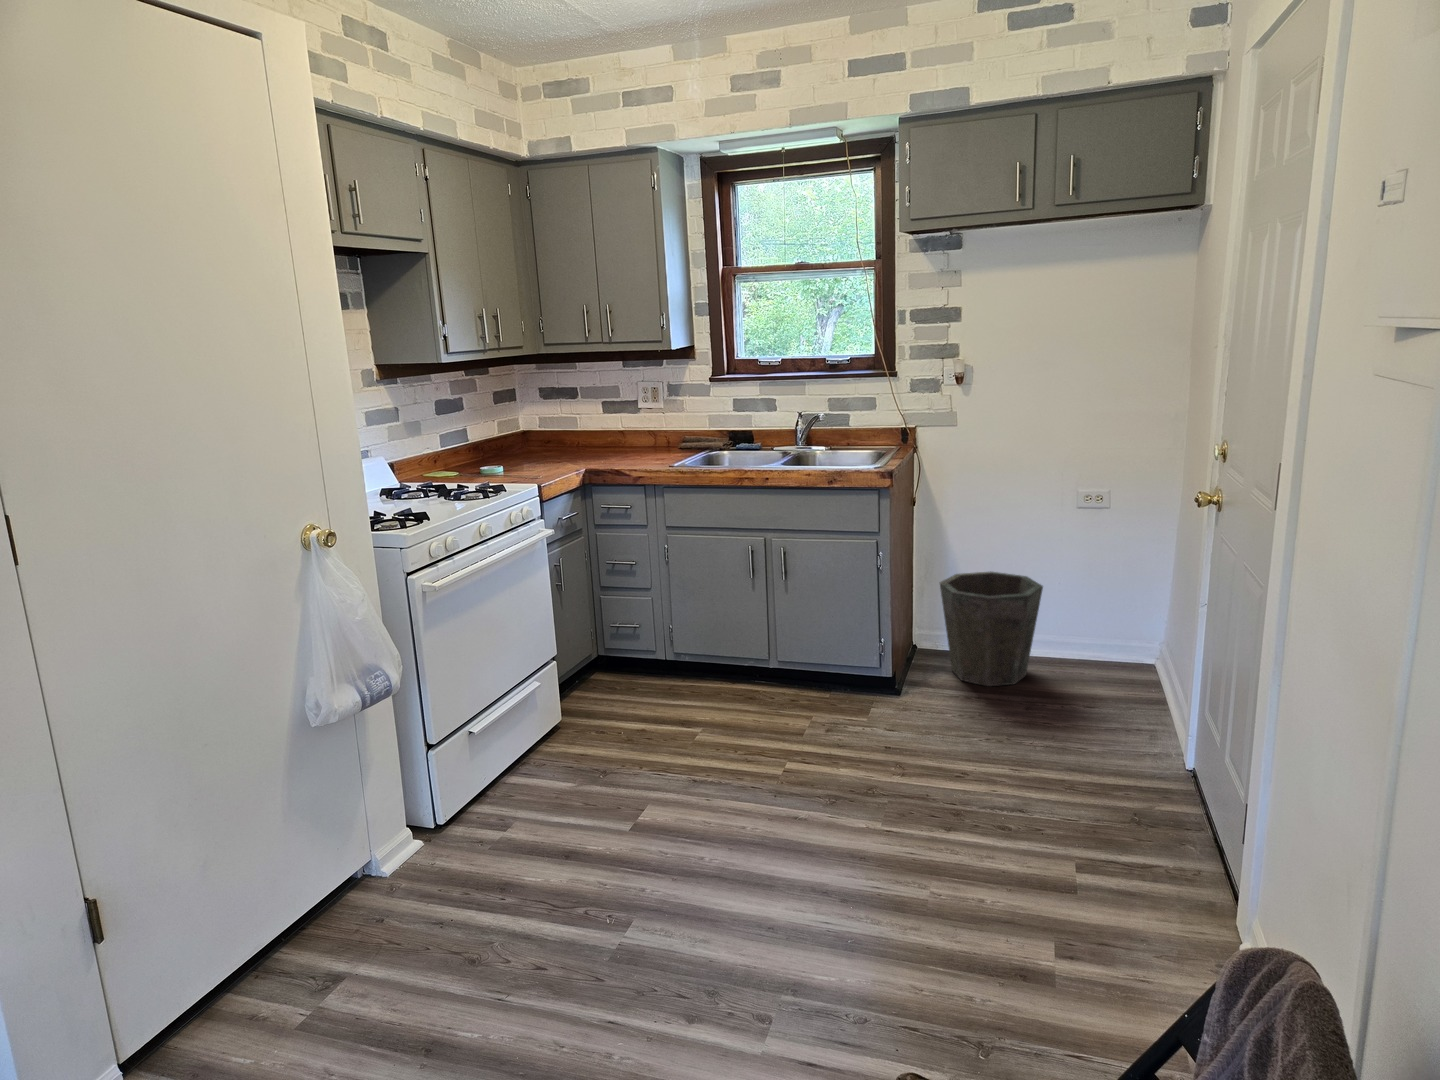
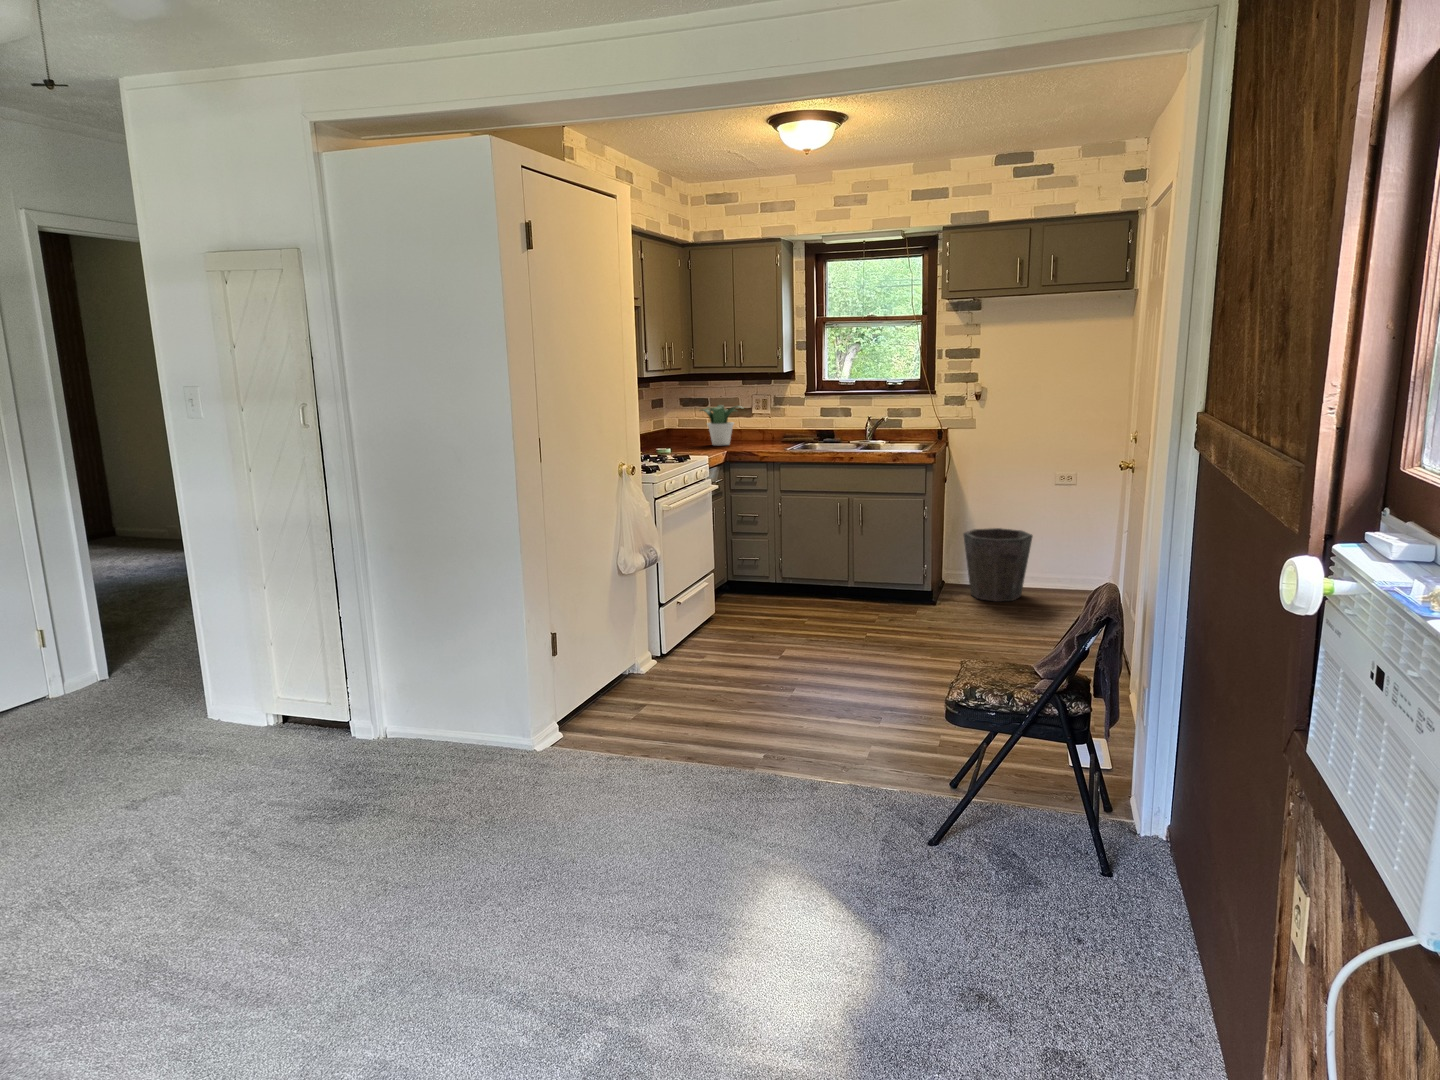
potted plant: none [560,397,622,456] -> present [700,405,743,445]

